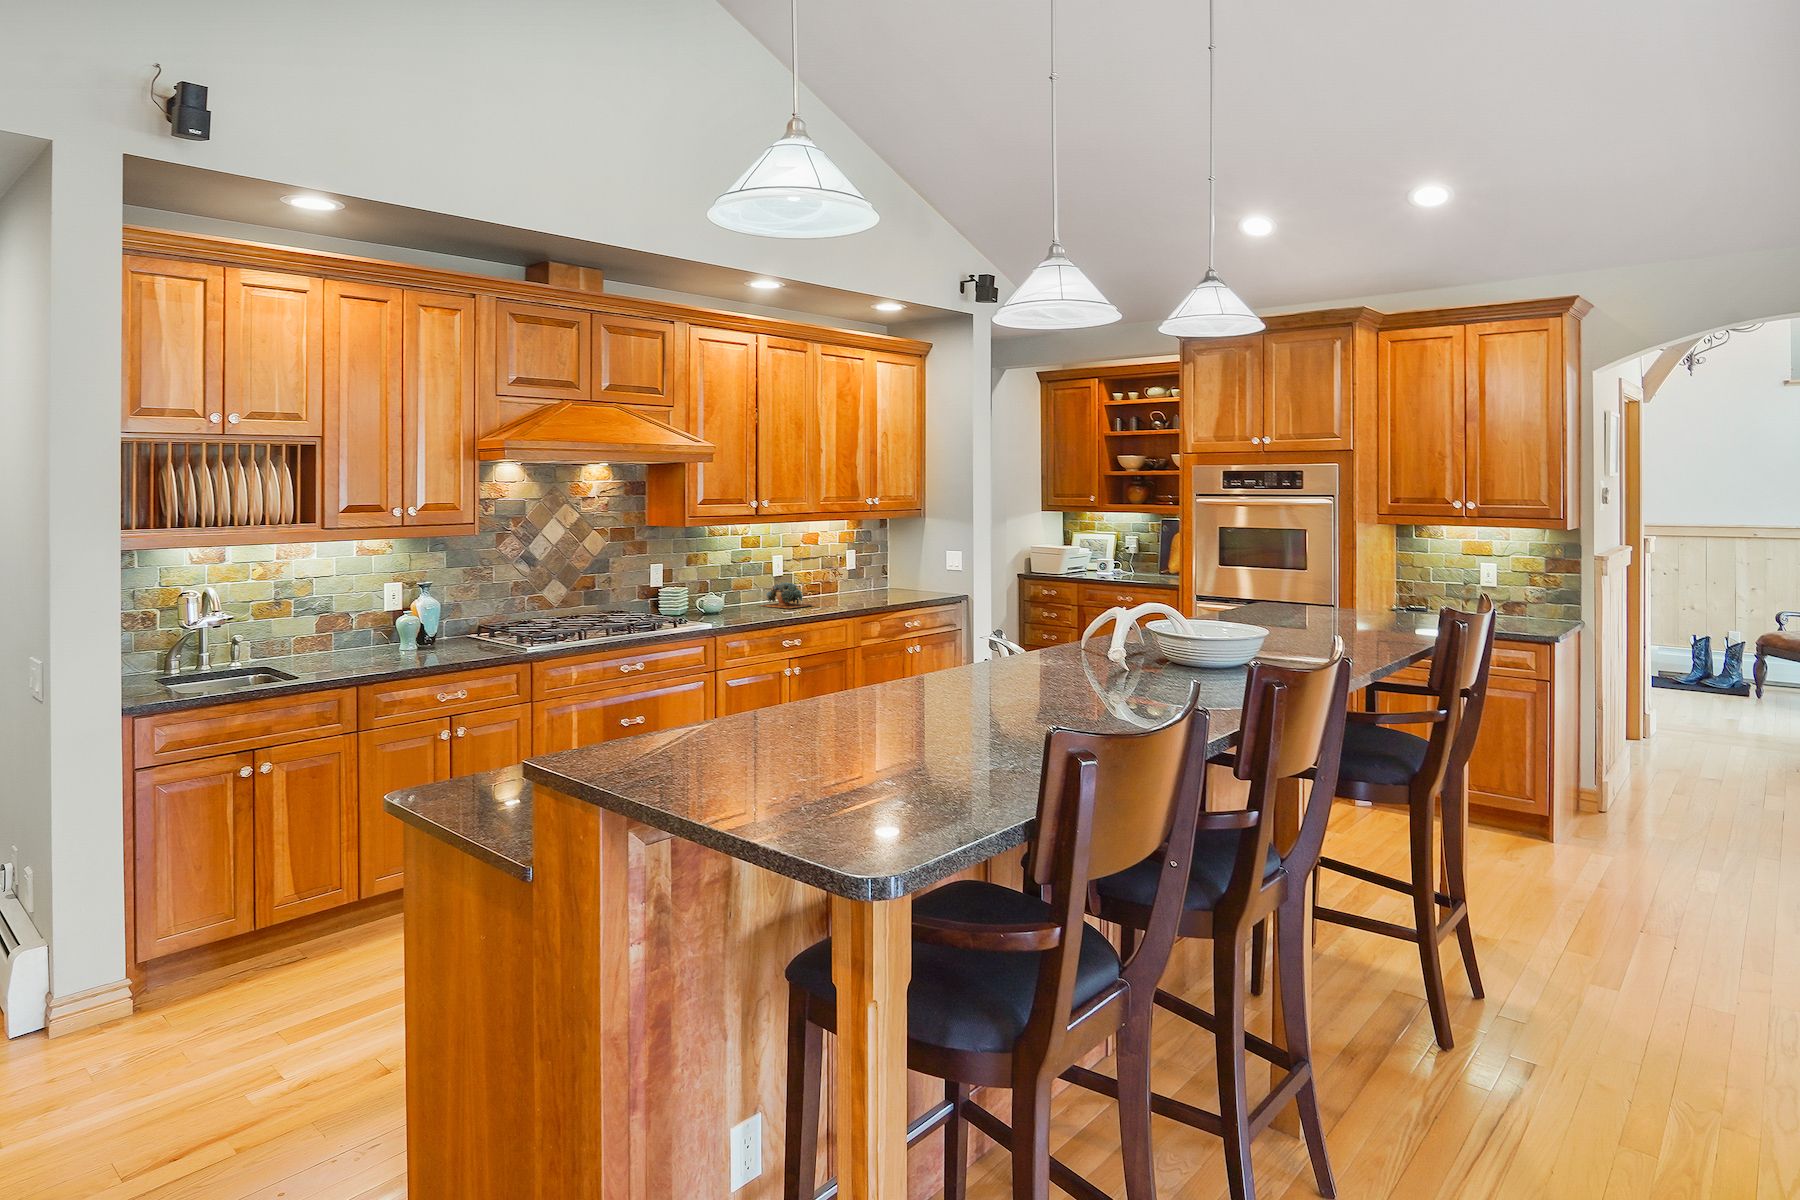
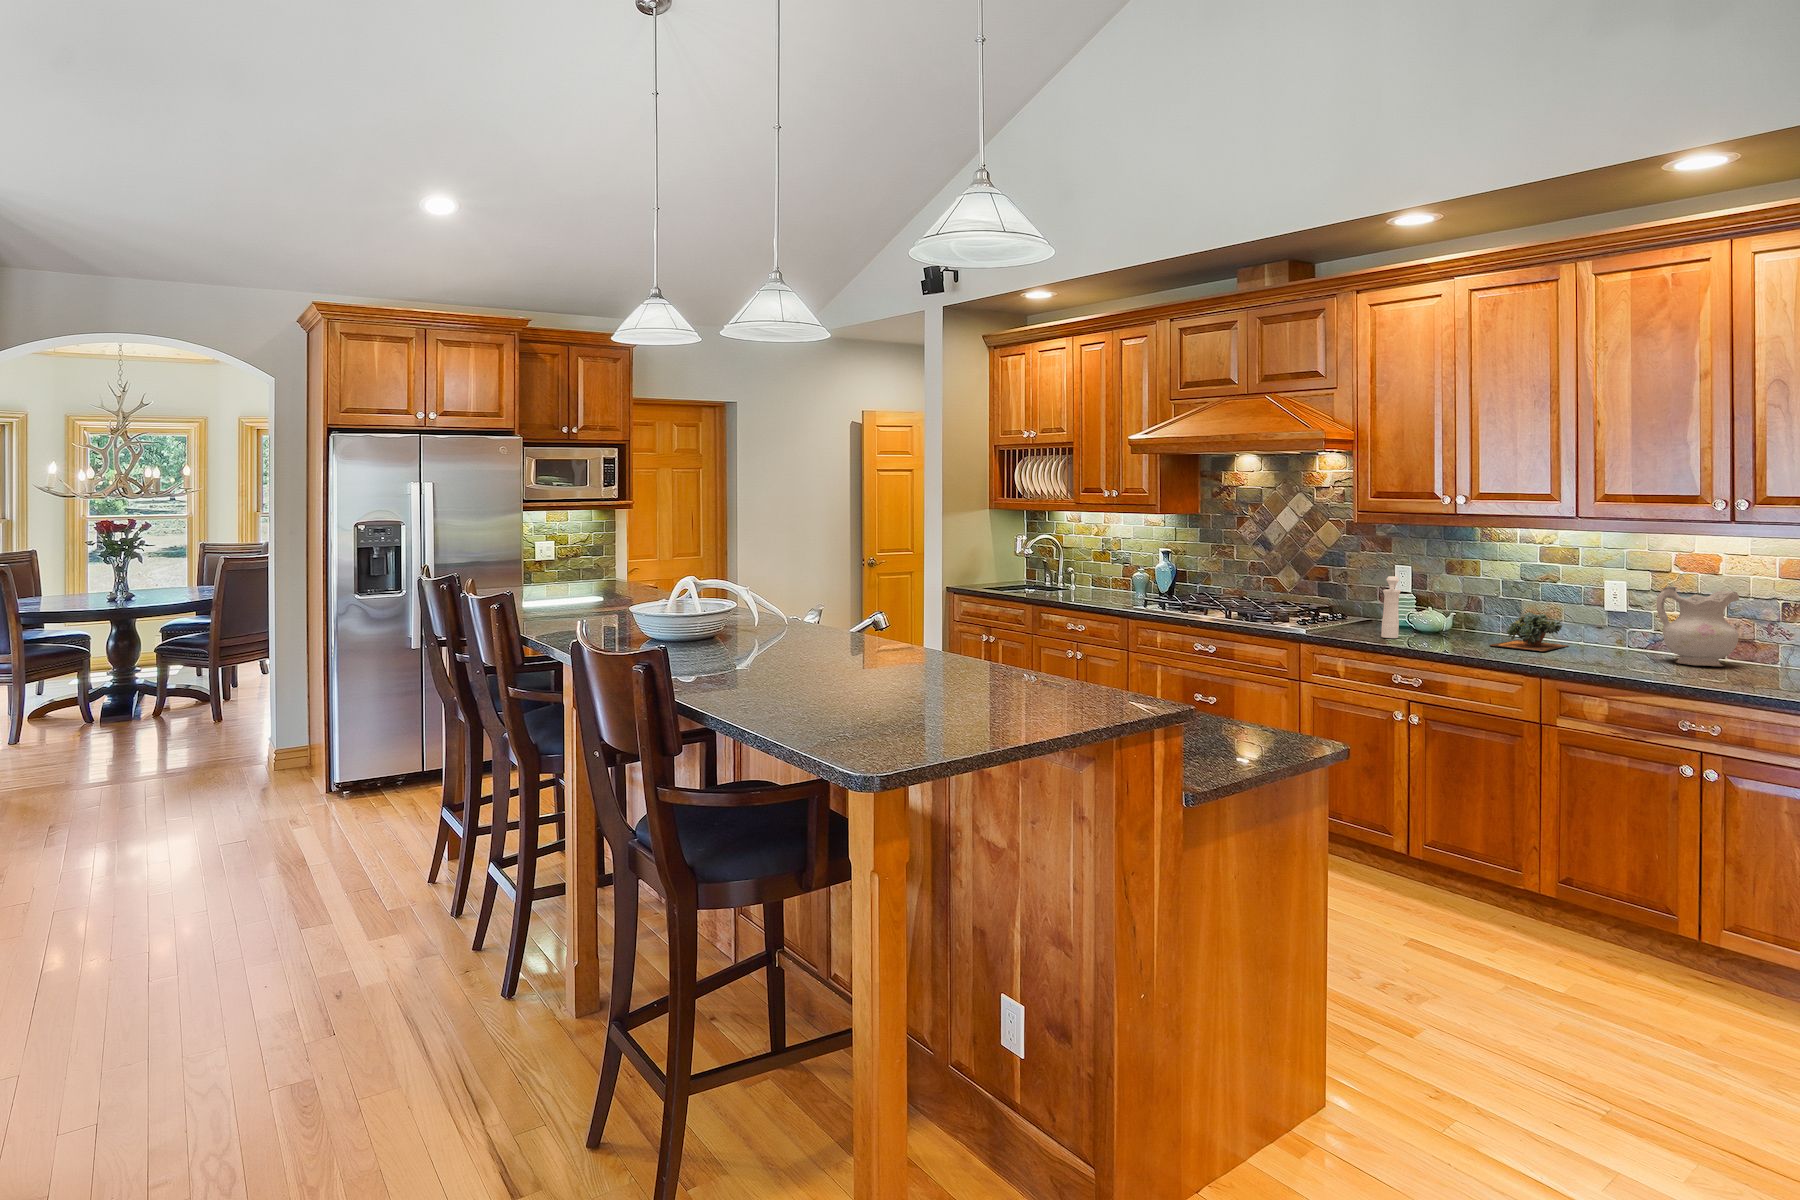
ceramic pitcher: none [828,552,864,599] -> present [1657,587,1739,666]
pepper mill: none [722,569,759,617] -> present [1381,576,1401,638]

